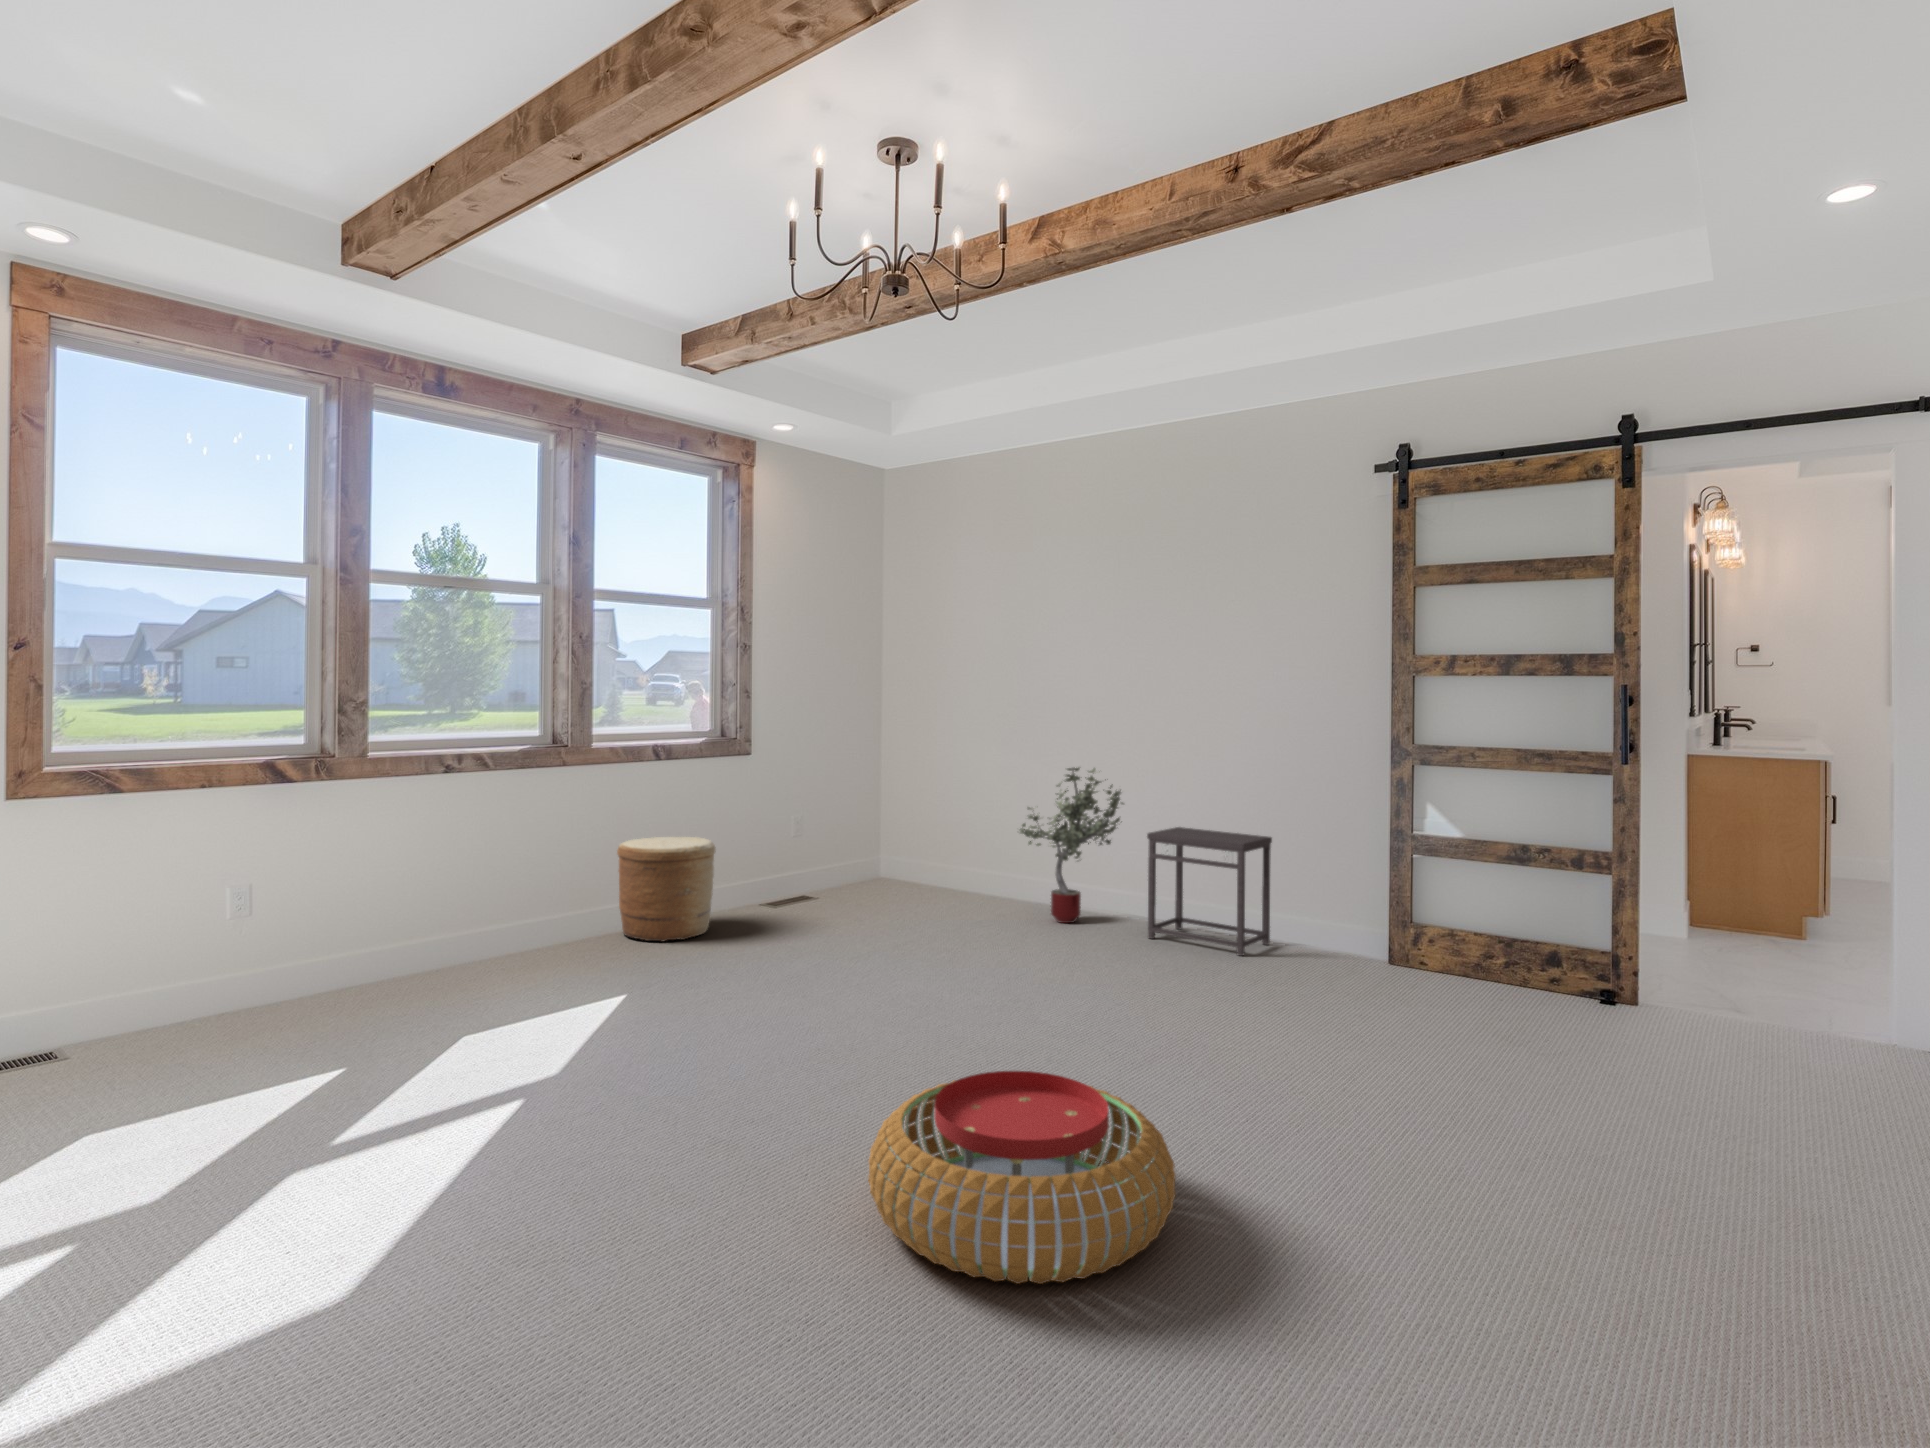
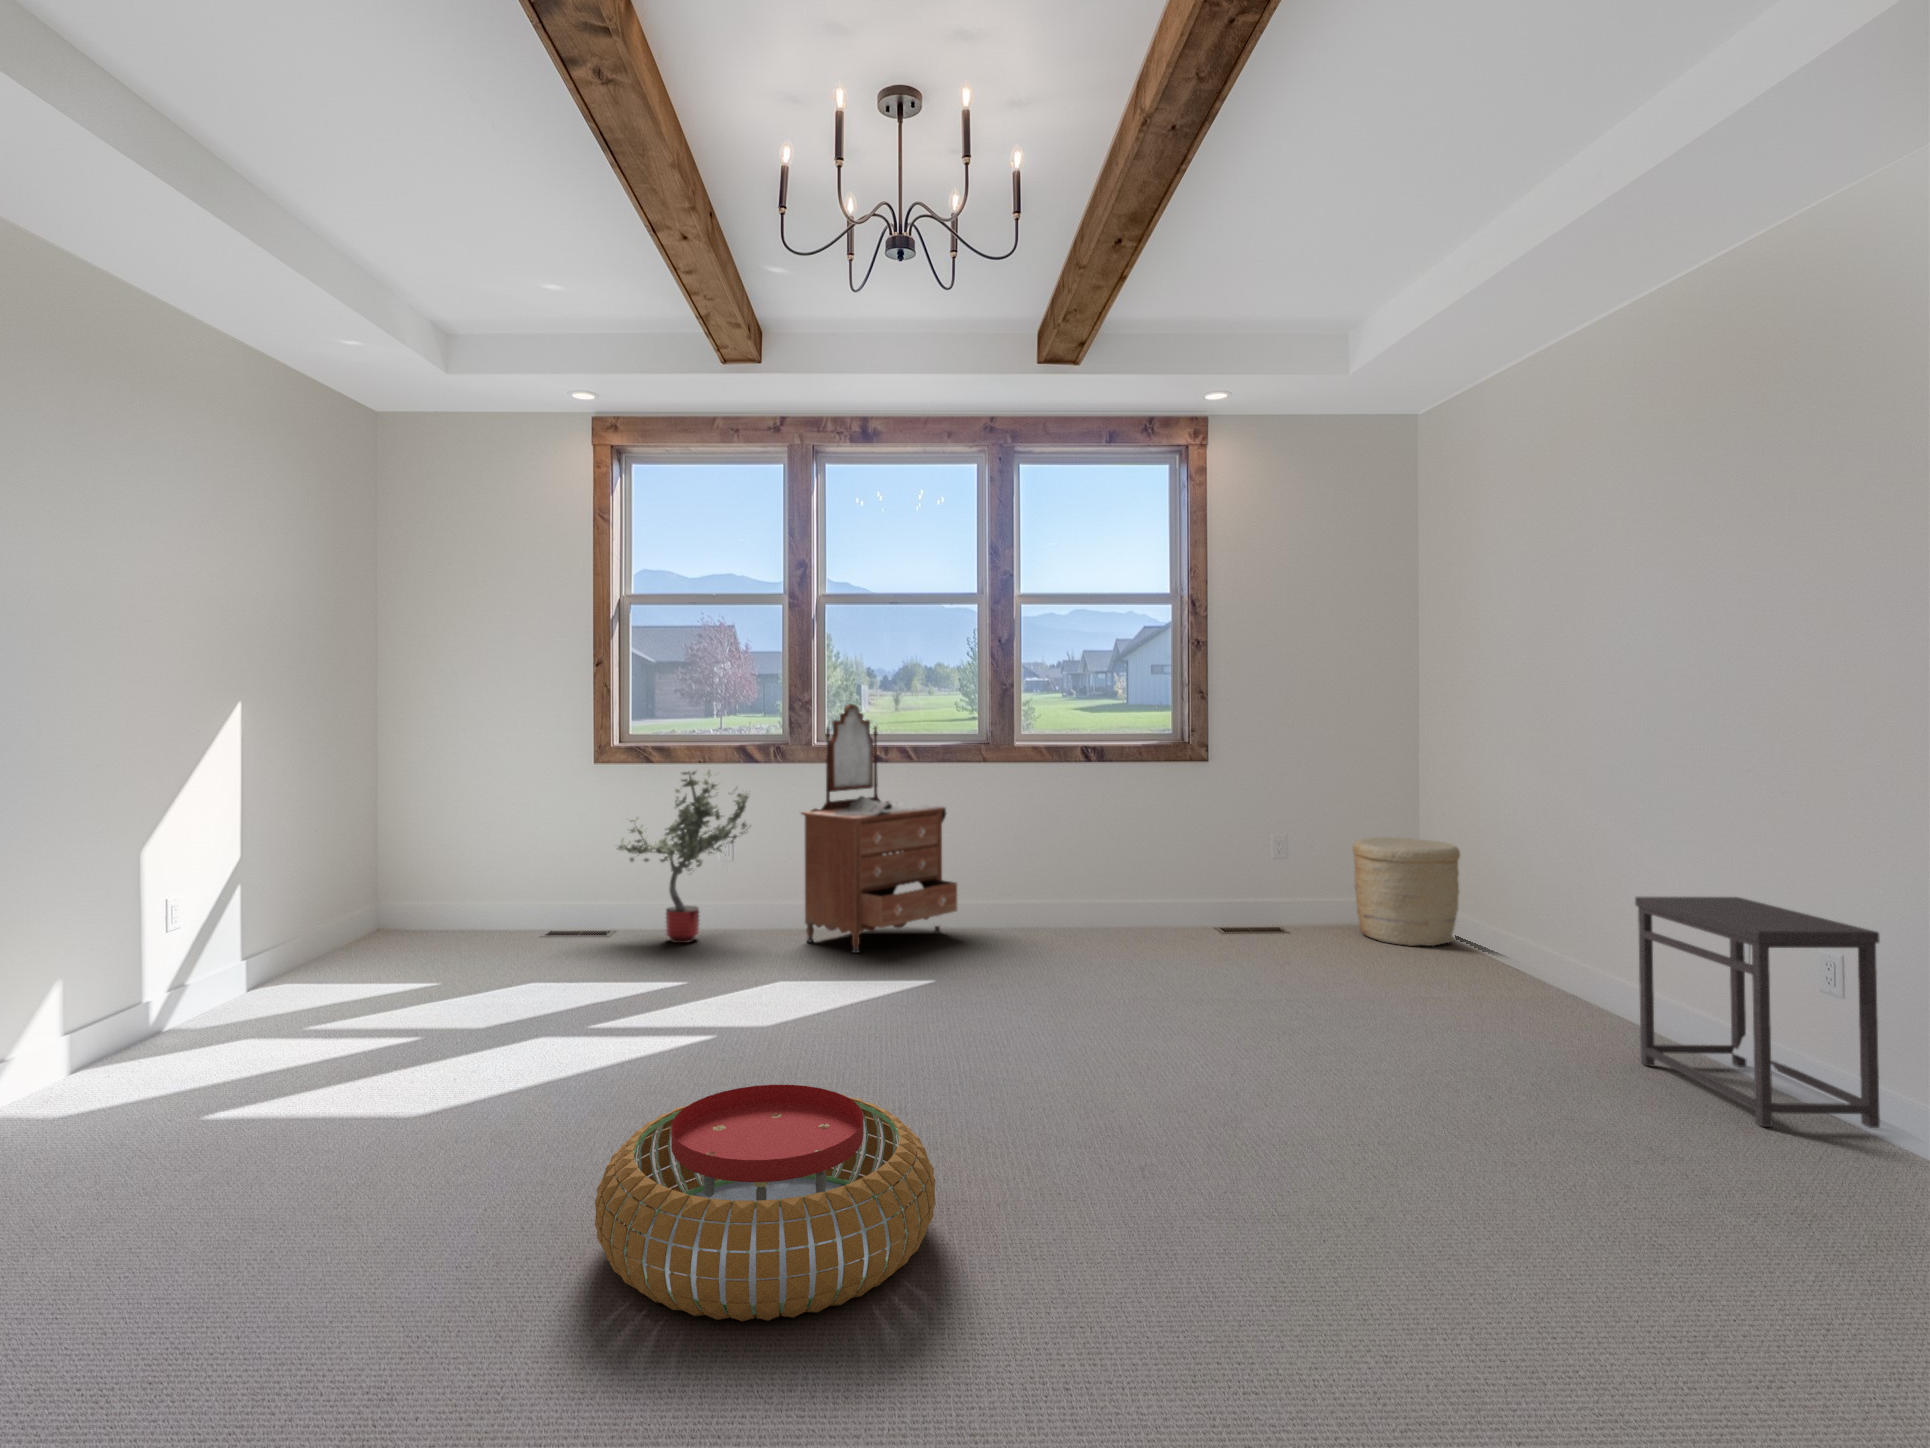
dresser: none [403,706,569,997] -> present [801,704,957,953]
potted tree: present [1020,767,1124,923] -> present [618,771,749,943]
woven basket: present [617,837,715,941] -> present [1353,837,1460,946]

